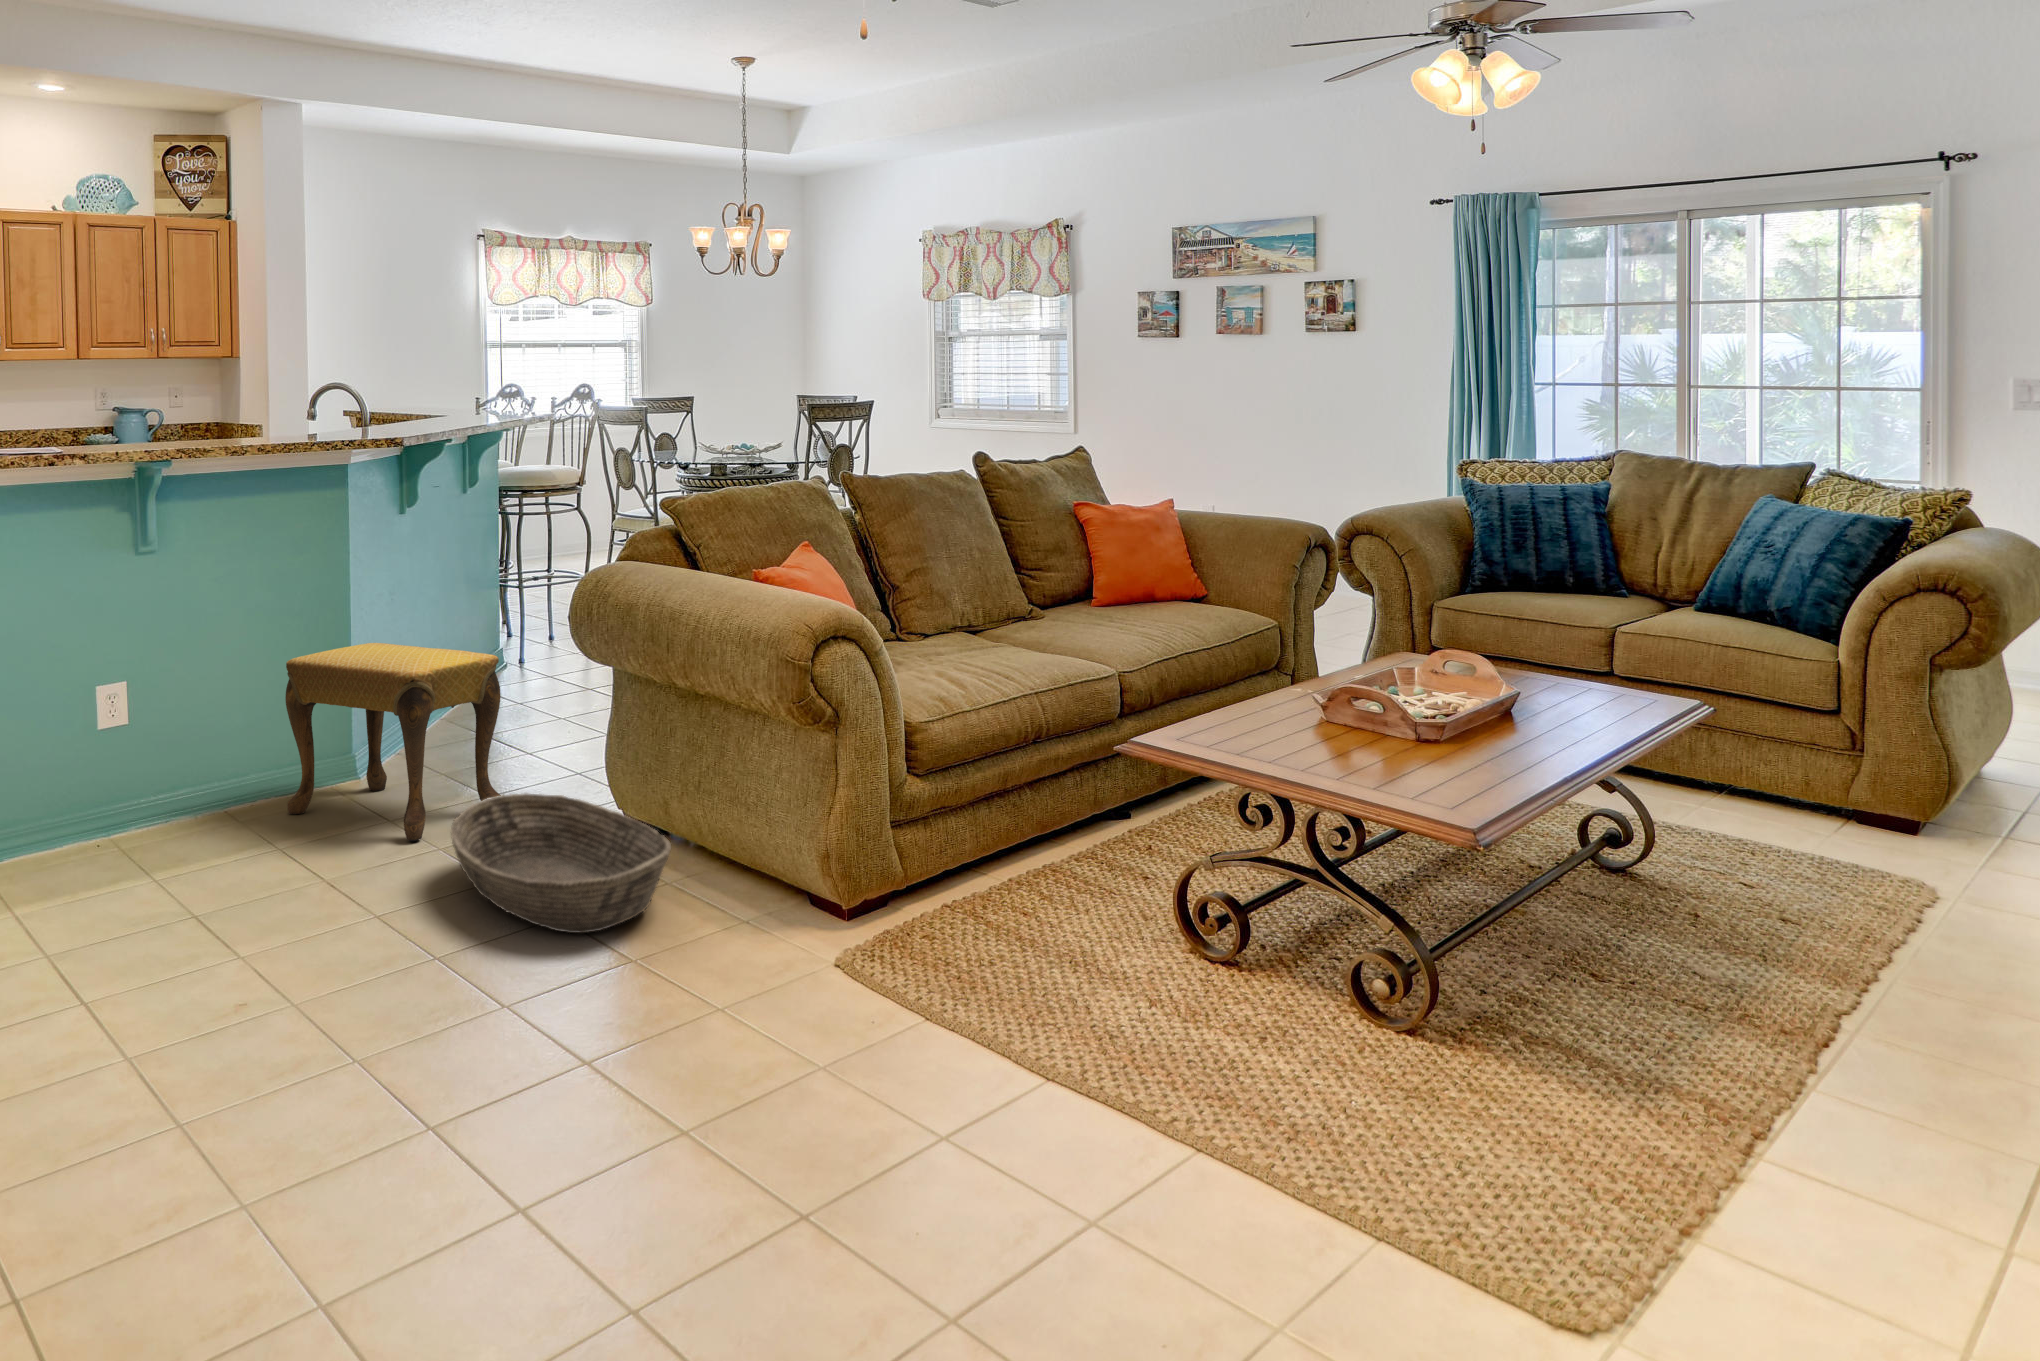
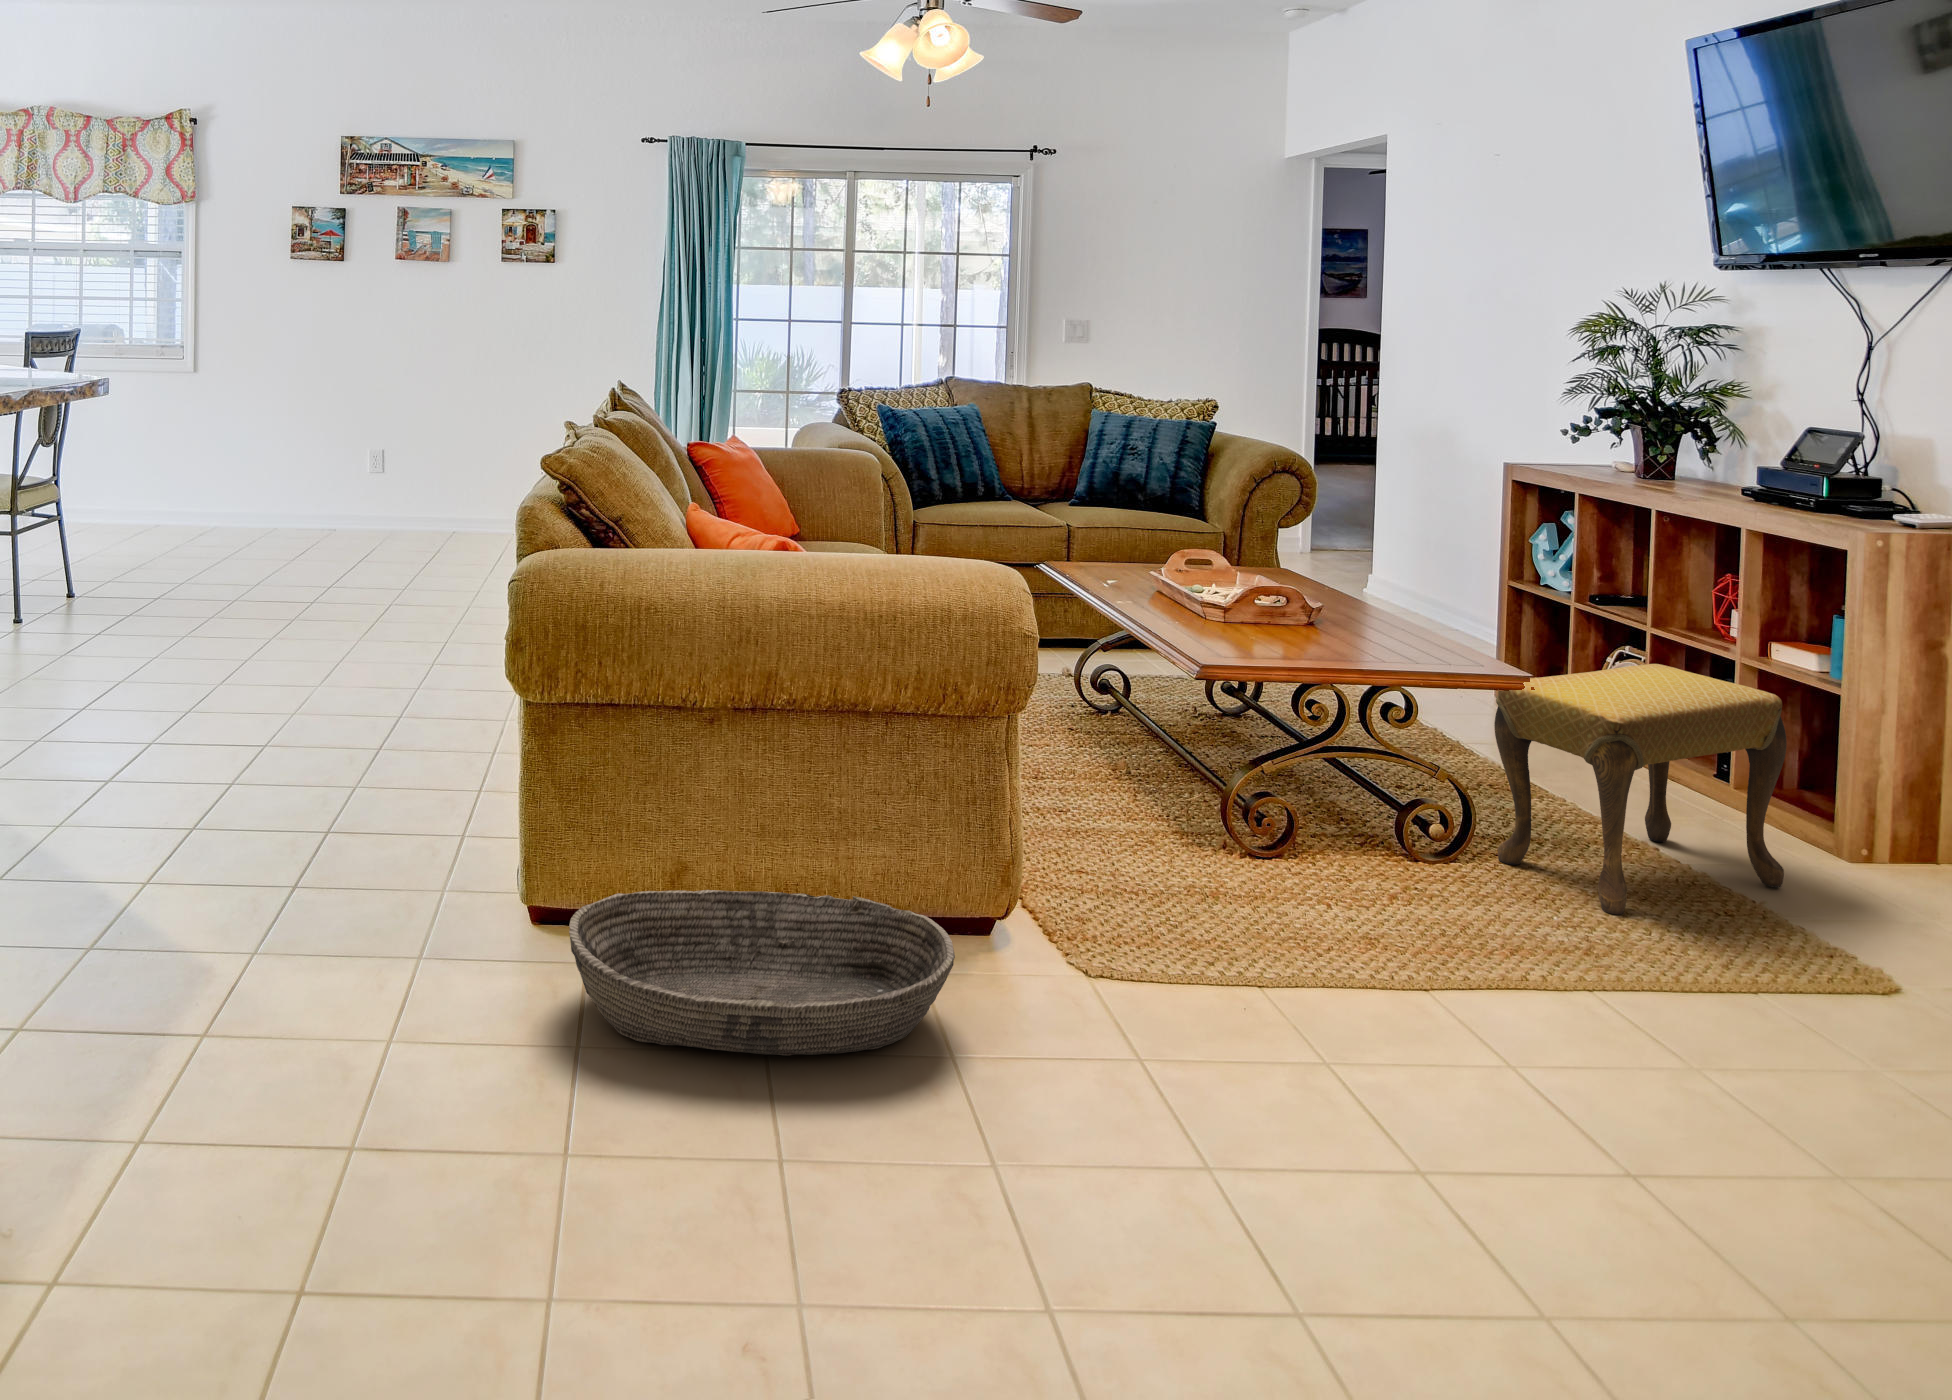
footstool: present [285,643,500,841] -> present [1494,664,1787,915]

